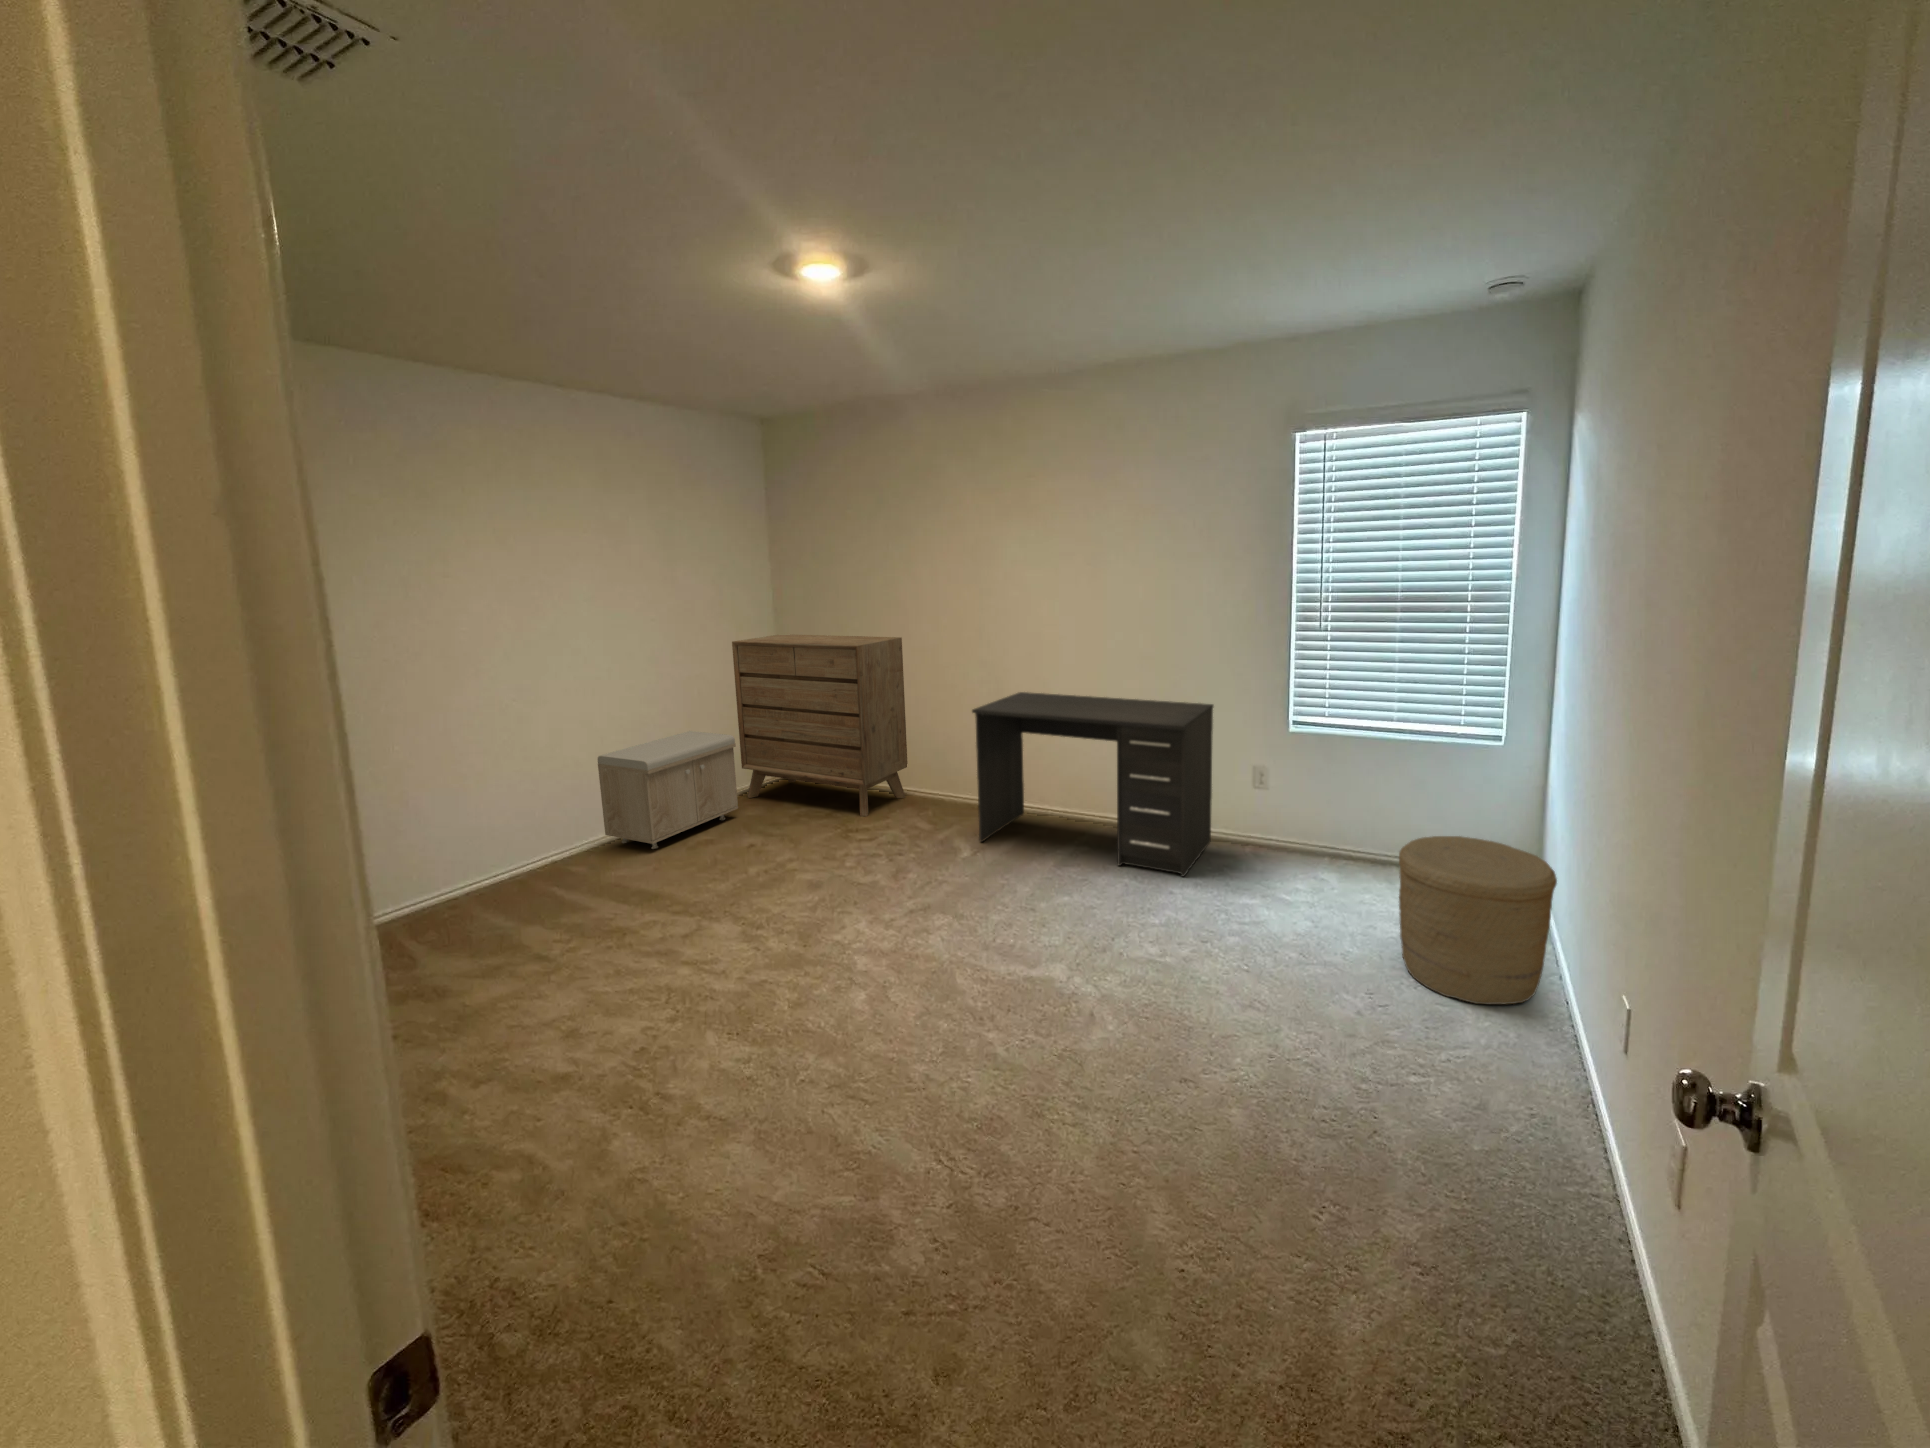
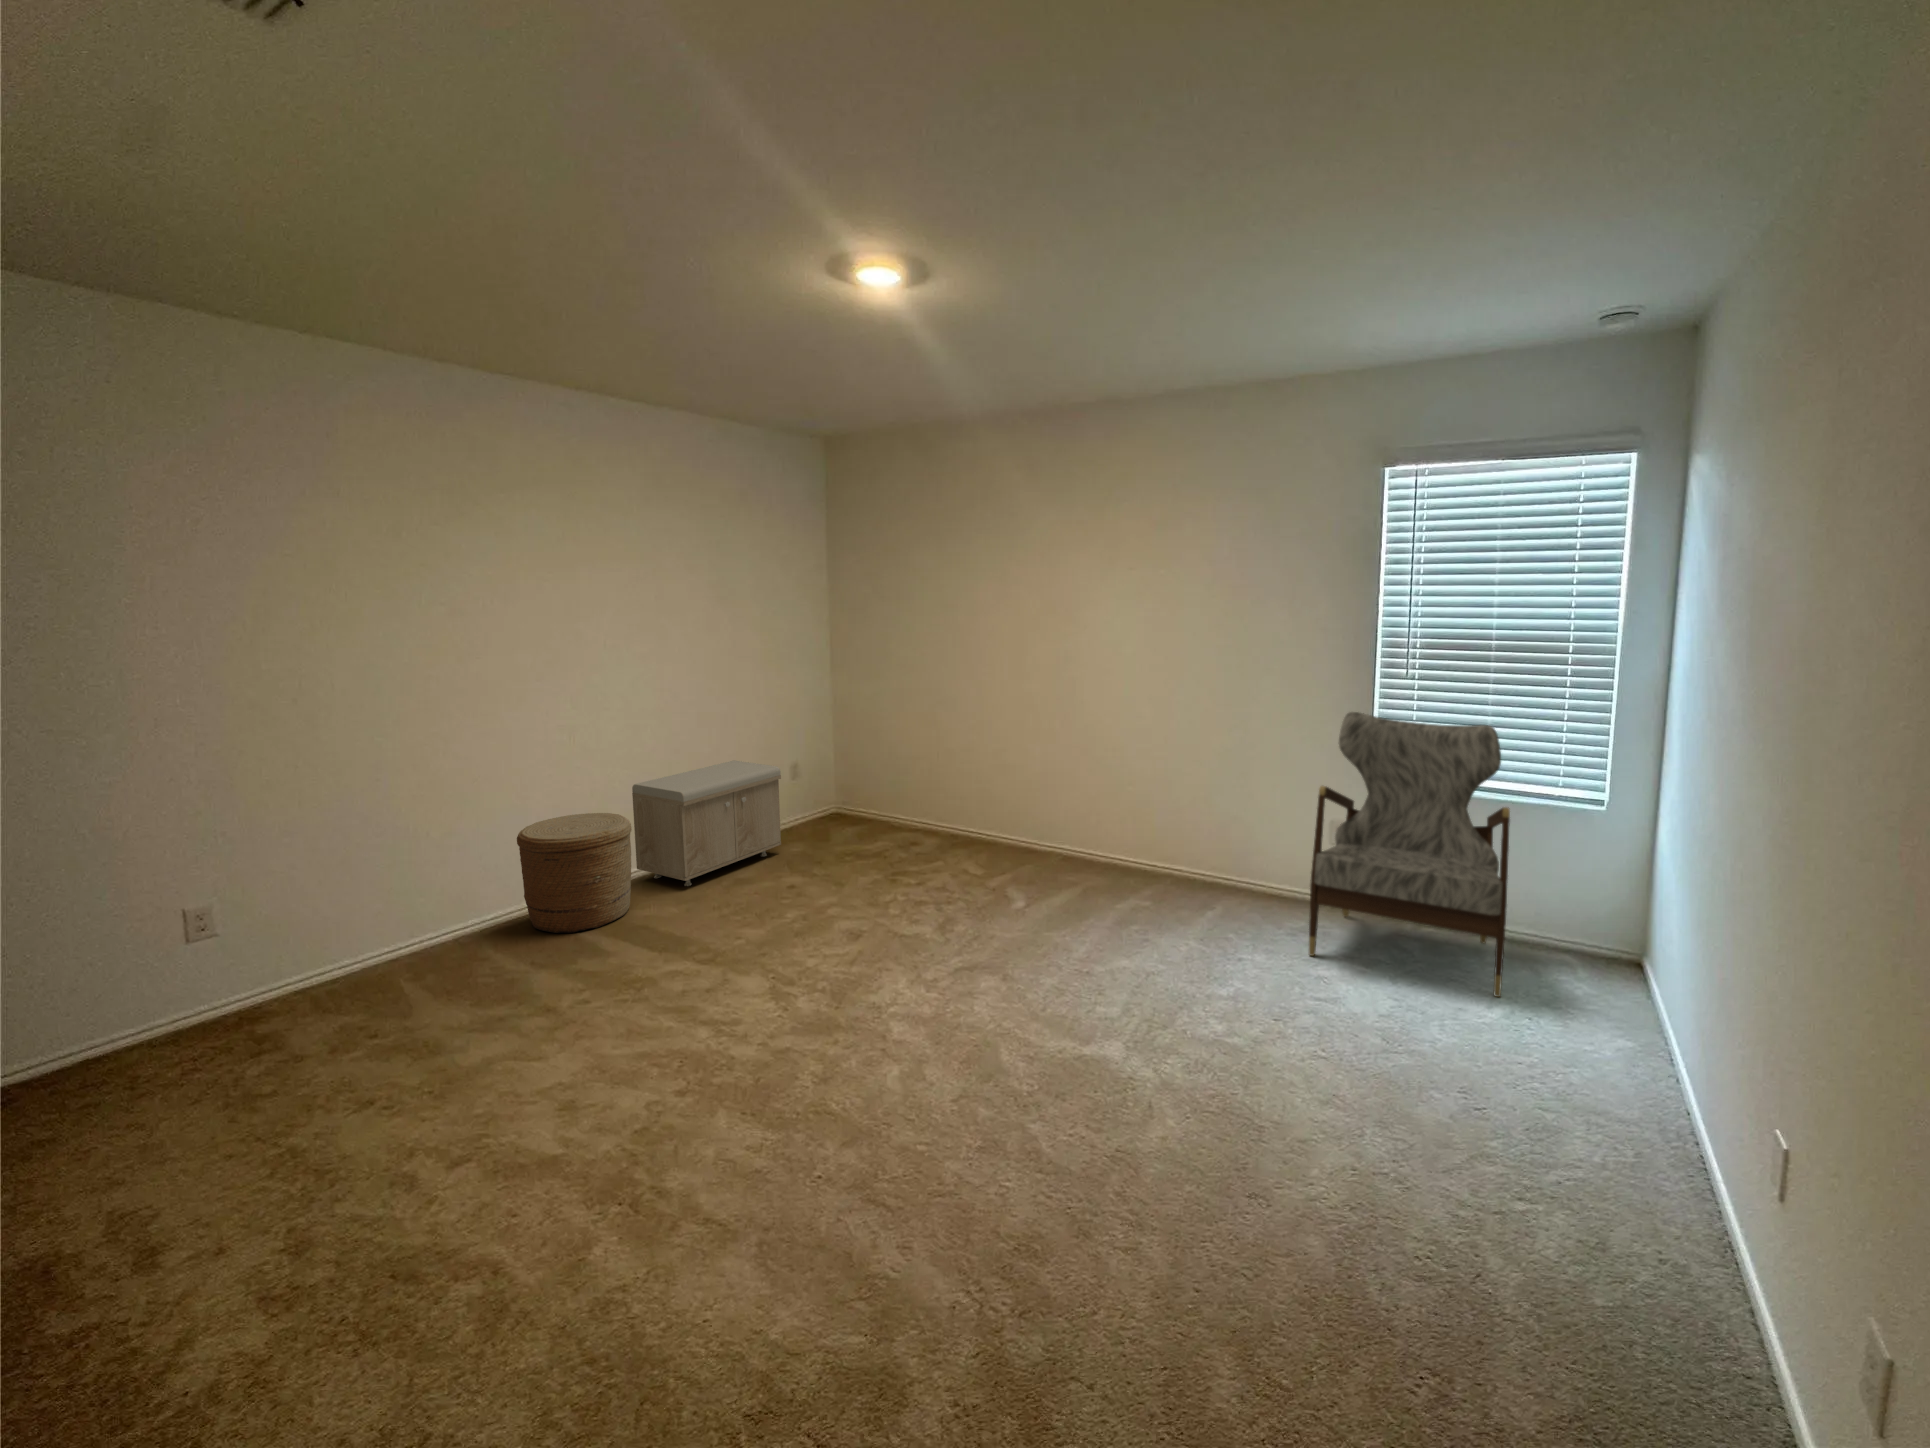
dresser: present [732,634,908,816] -> none [783,662,963,858]
armchair: none [1233,665,1412,918] -> present [1309,712,1510,997]
desk: present [972,692,1213,877] -> none [1031,731,1290,940]
woven basket: present [1399,836,1557,1004] -> present [517,813,632,933]

